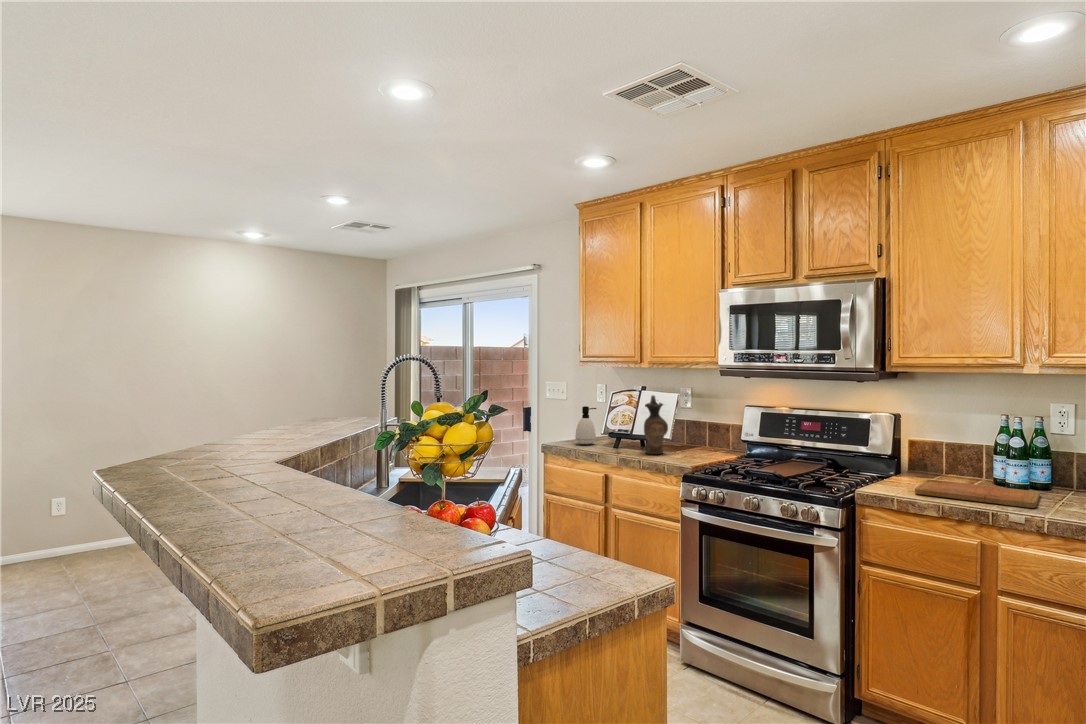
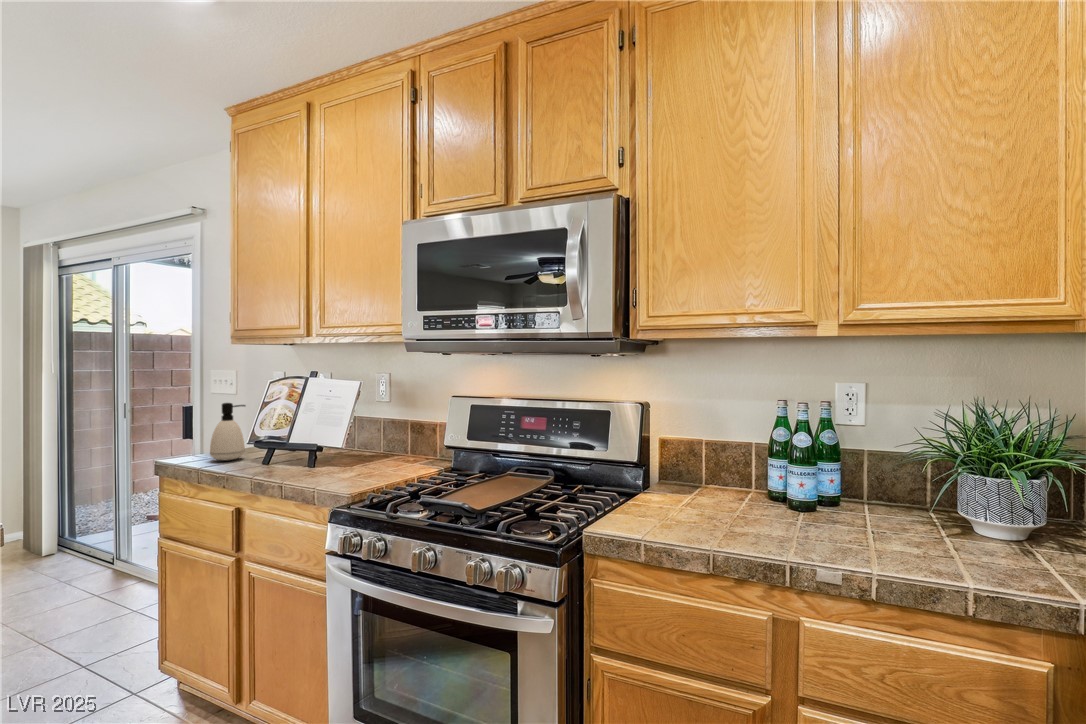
ceramic pitcher: present [644,395,668,454] -> none [299,383,337,473]
cutting board: present [915,480,1040,508] -> none [671,500,845,550]

